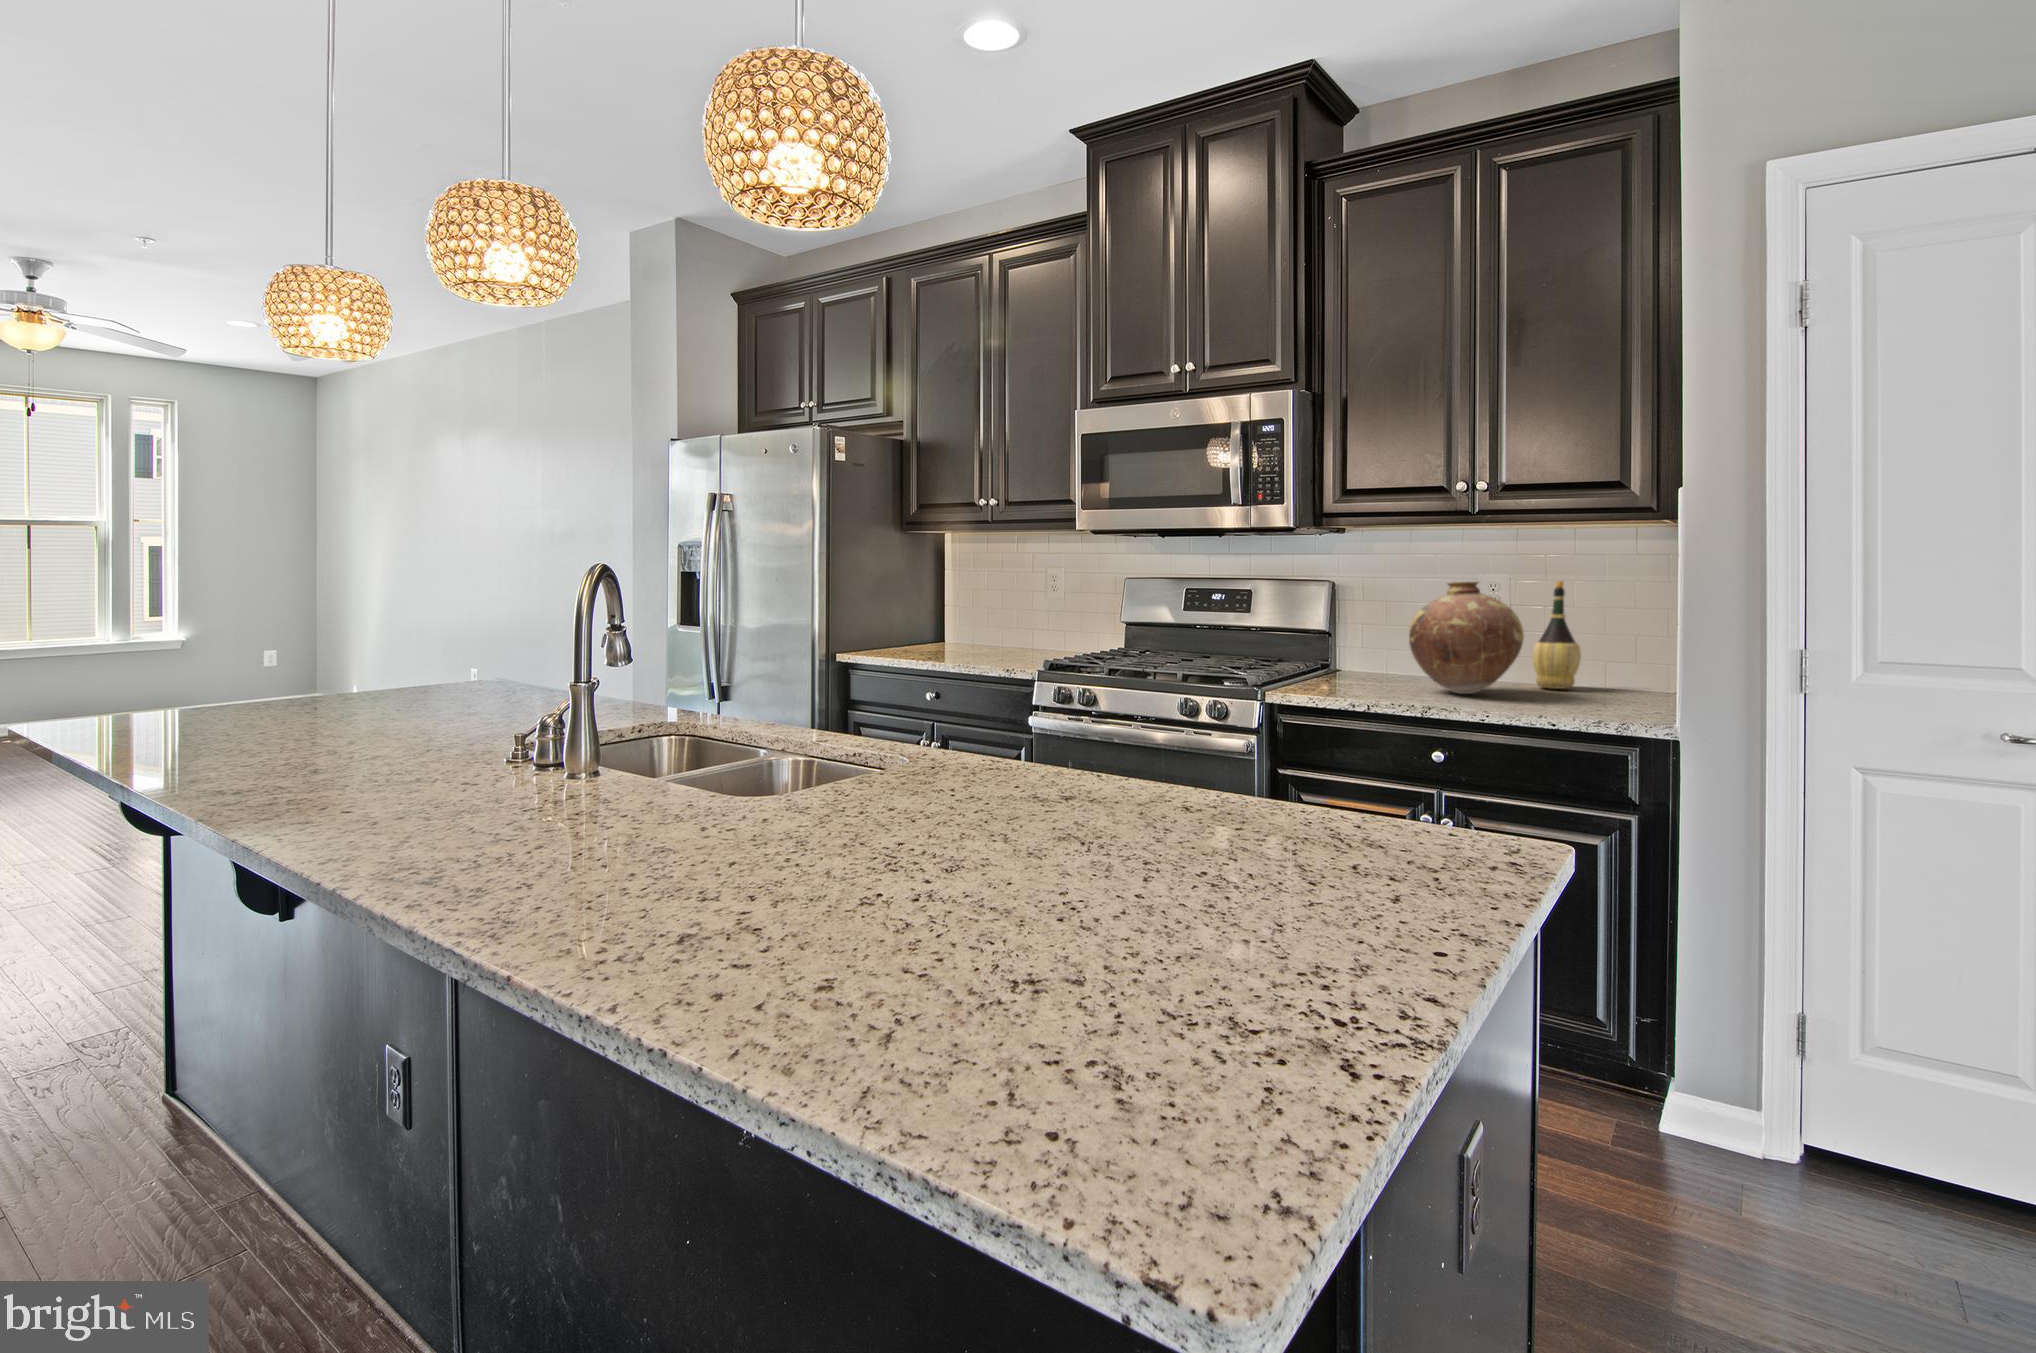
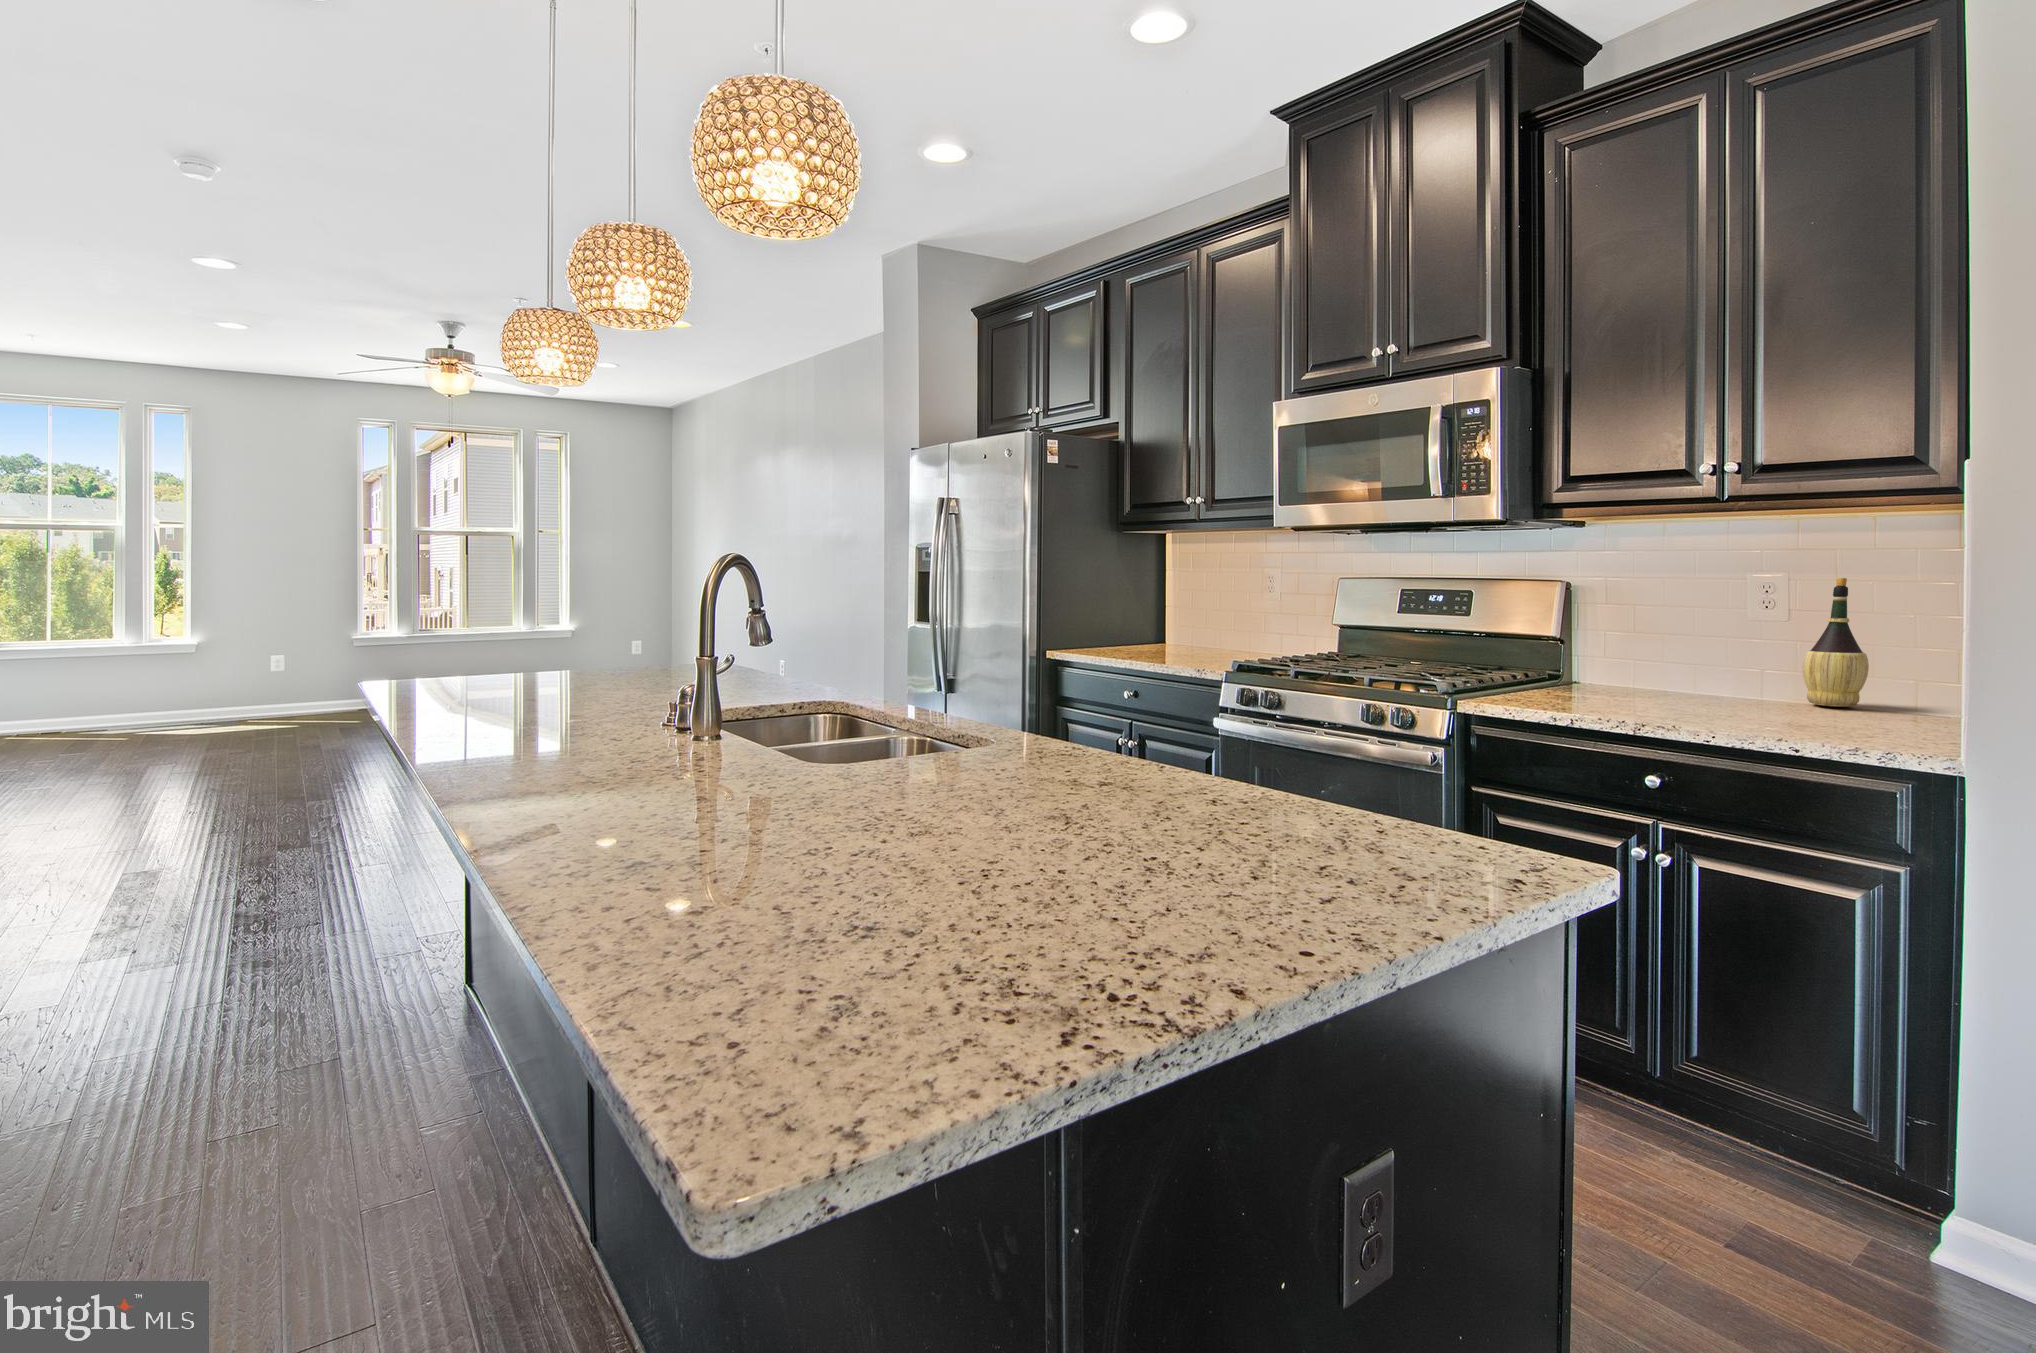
vase: present [1409,582,1524,694] -> none [1632,580,1780,710]

